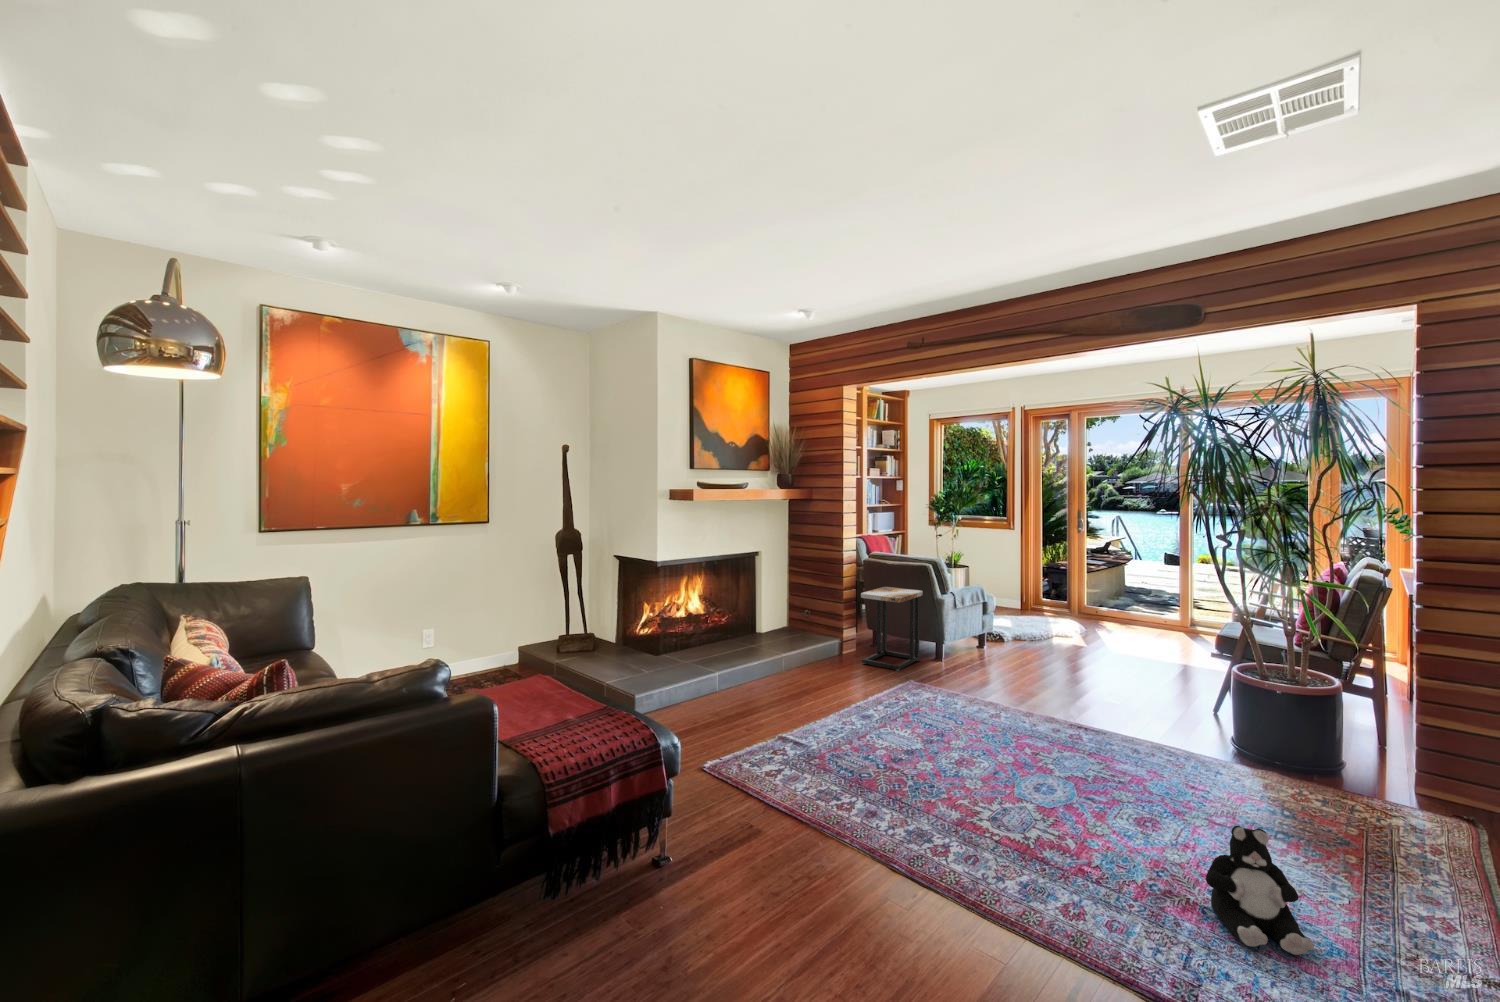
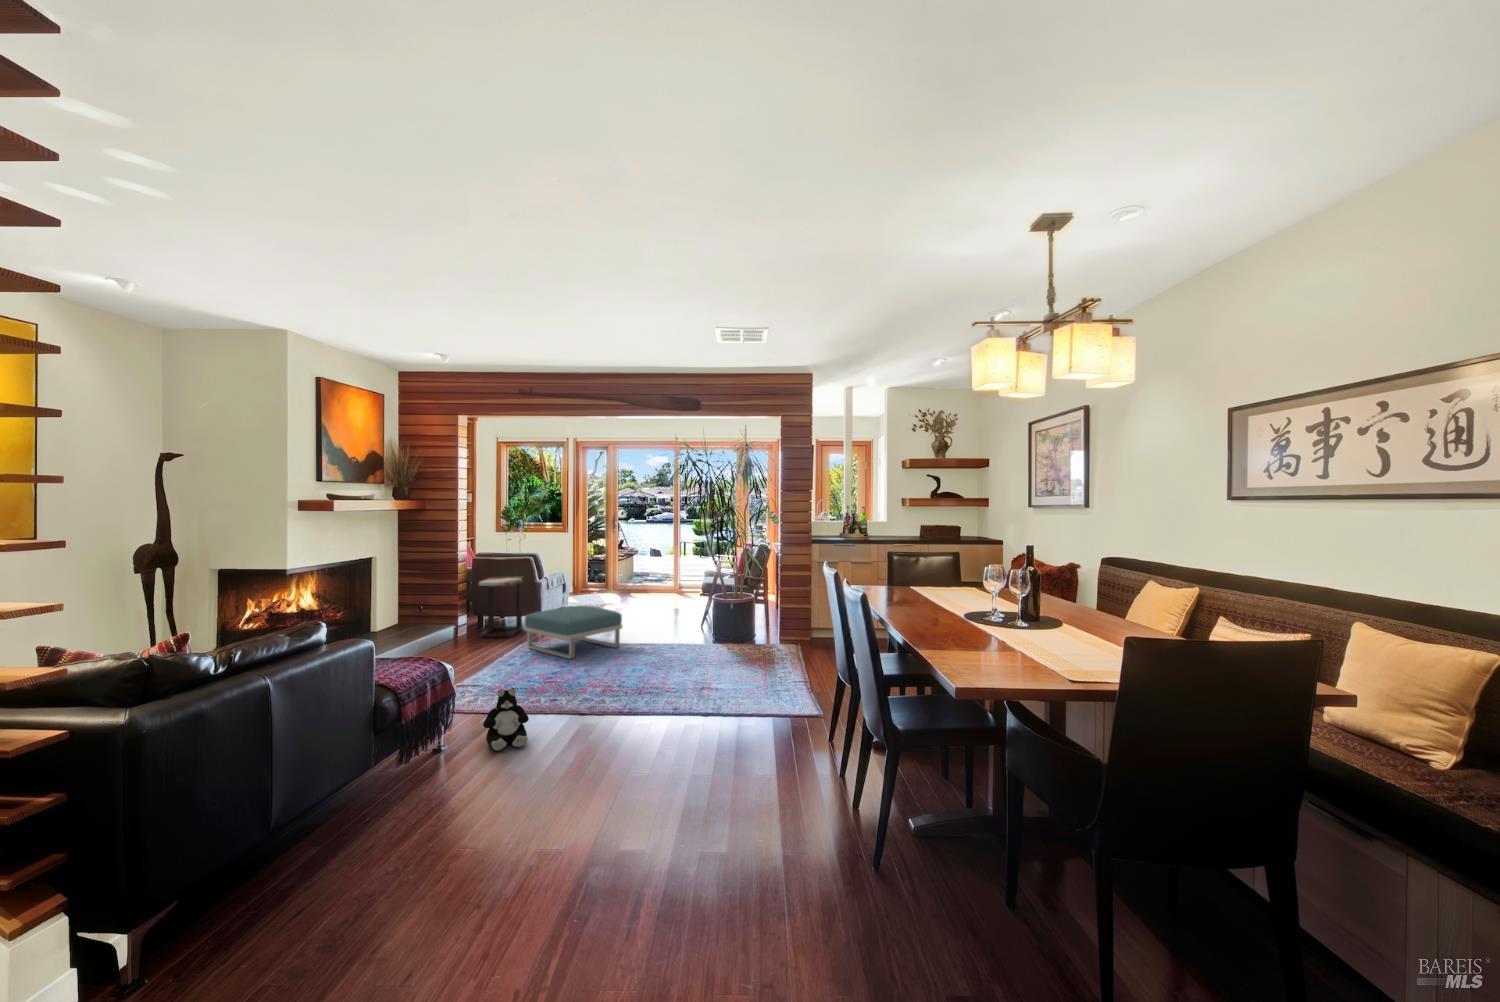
footstool: none [900,644,1045,729] -> present [524,606,623,659]
plush toy: present [1206,826,1314,955] -> present [483,688,529,751]

